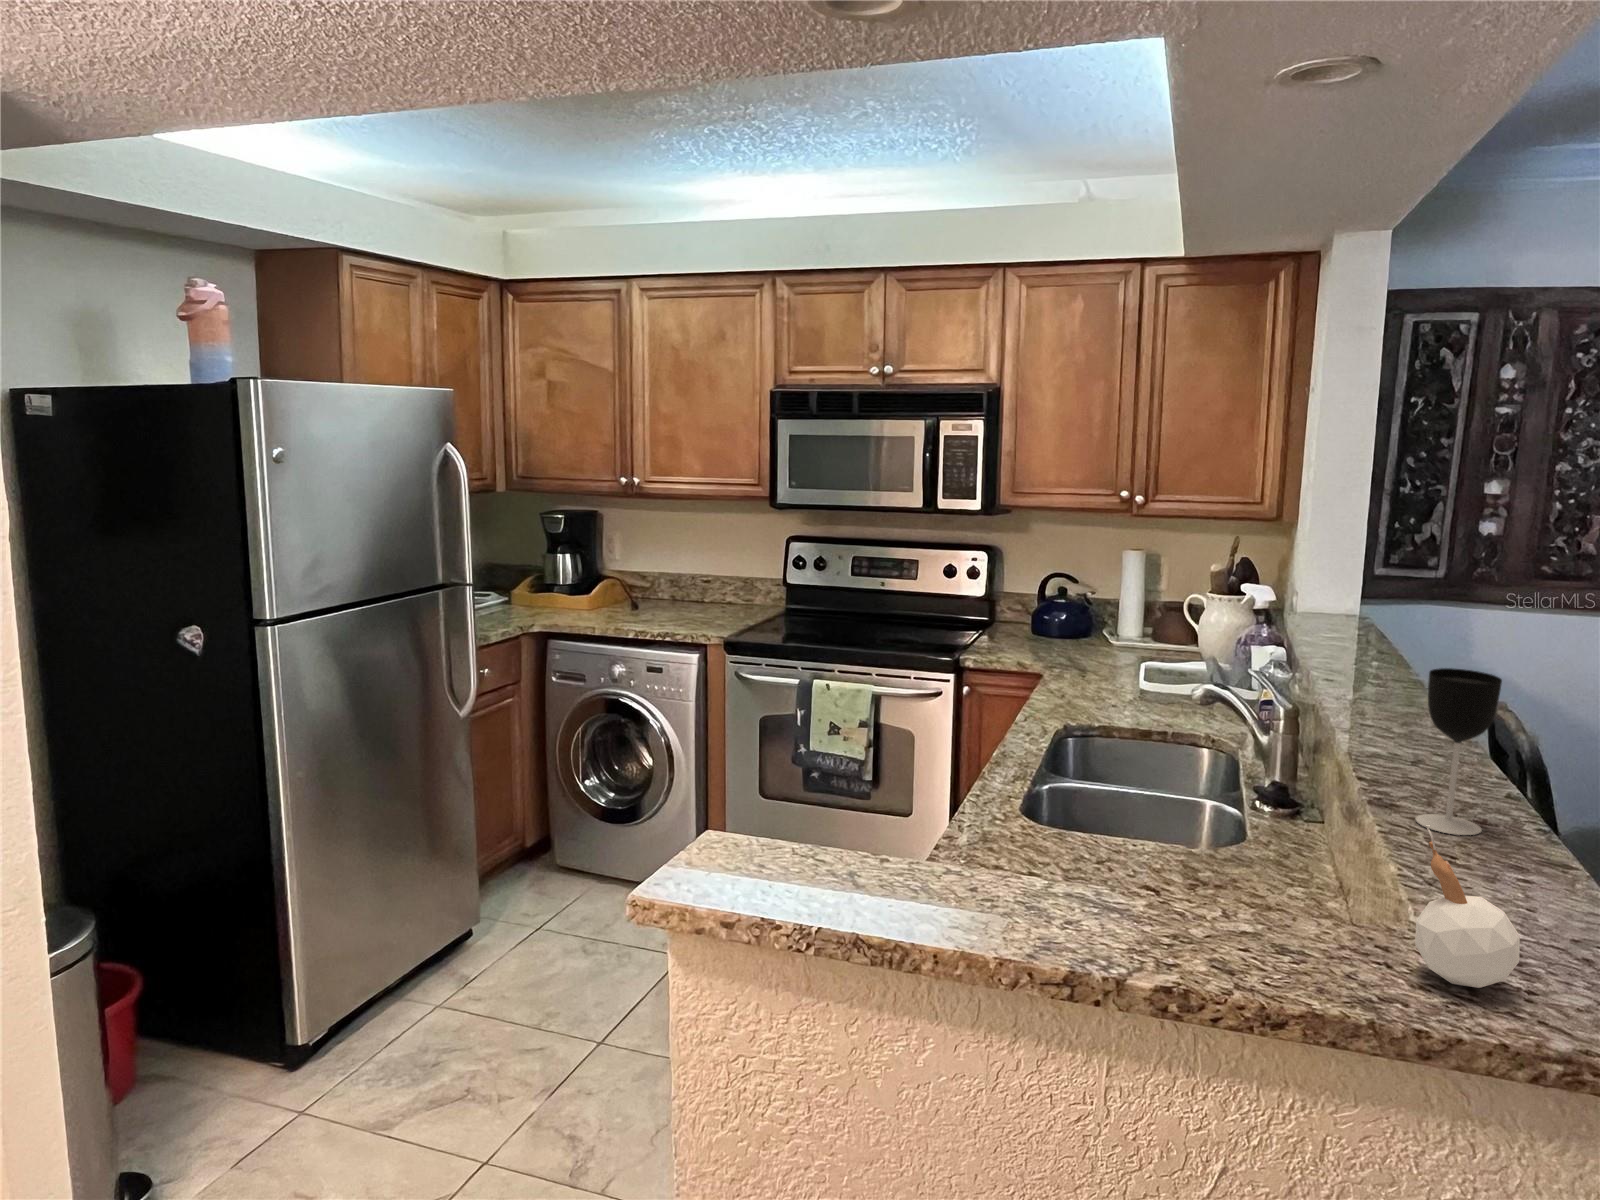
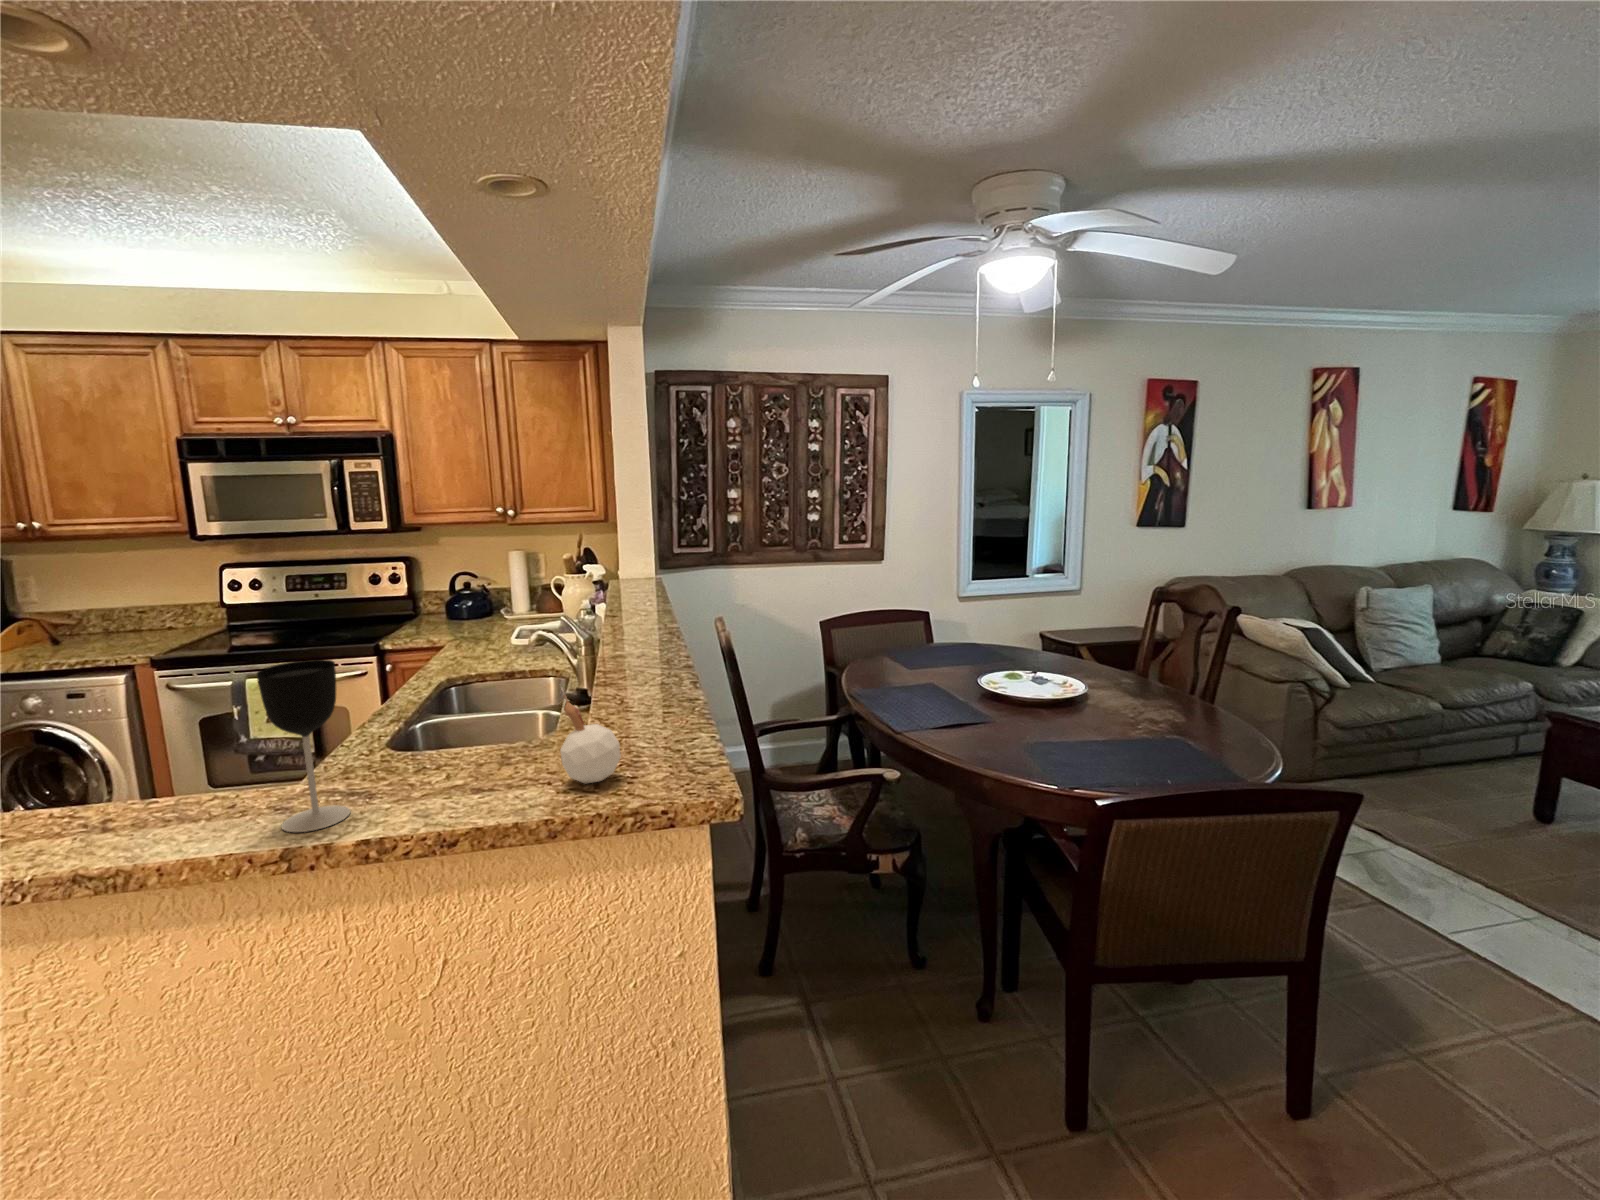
wine glass: present [1416,668,1502,835] -> present [257,659,350,832]

